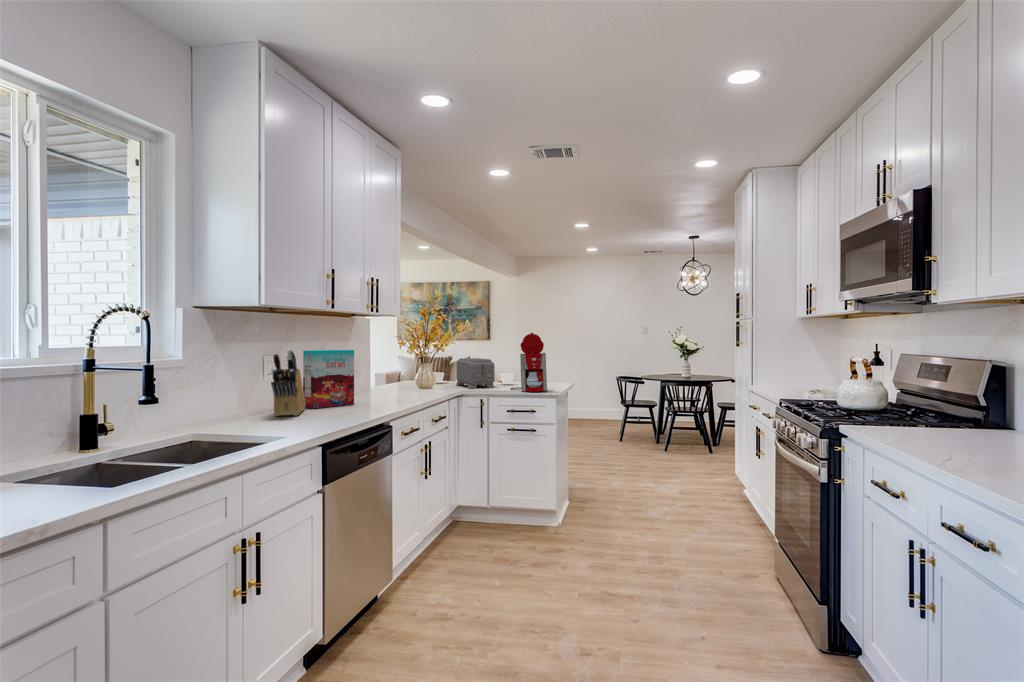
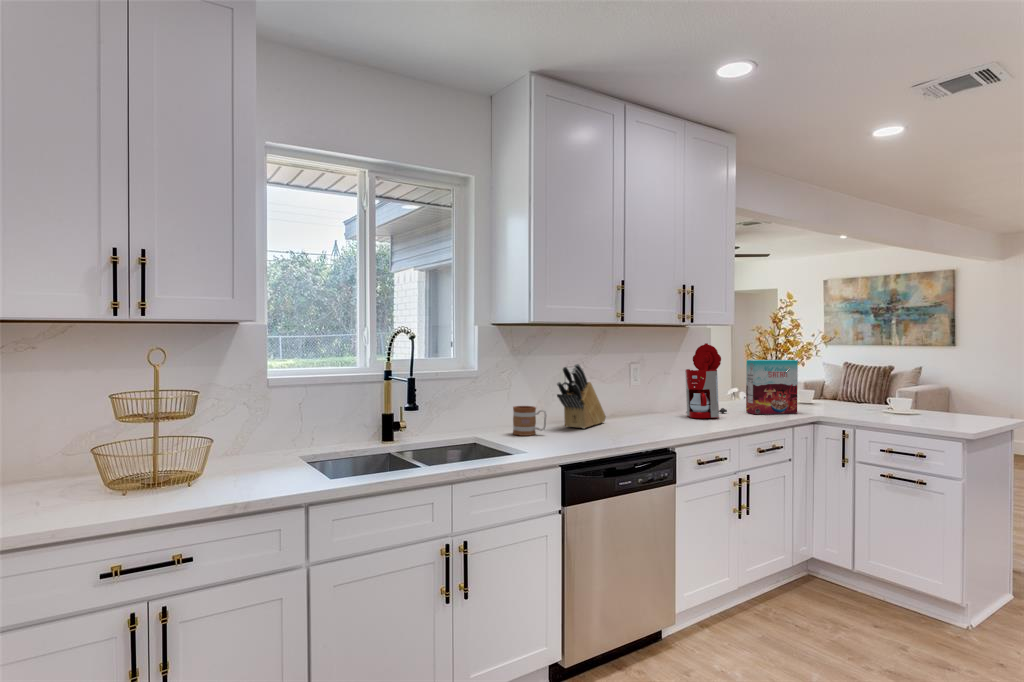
coffee maker: present [511,333,547,392] -> present [685,343,727,418]
cereal box: present [303,350,354,408] -> present [746,360,798,414]
toaster: present [456,358,495,388] -> none [830,374,878,414]
mug: none [231,396,271,427] -> present [513,406,547,436]

